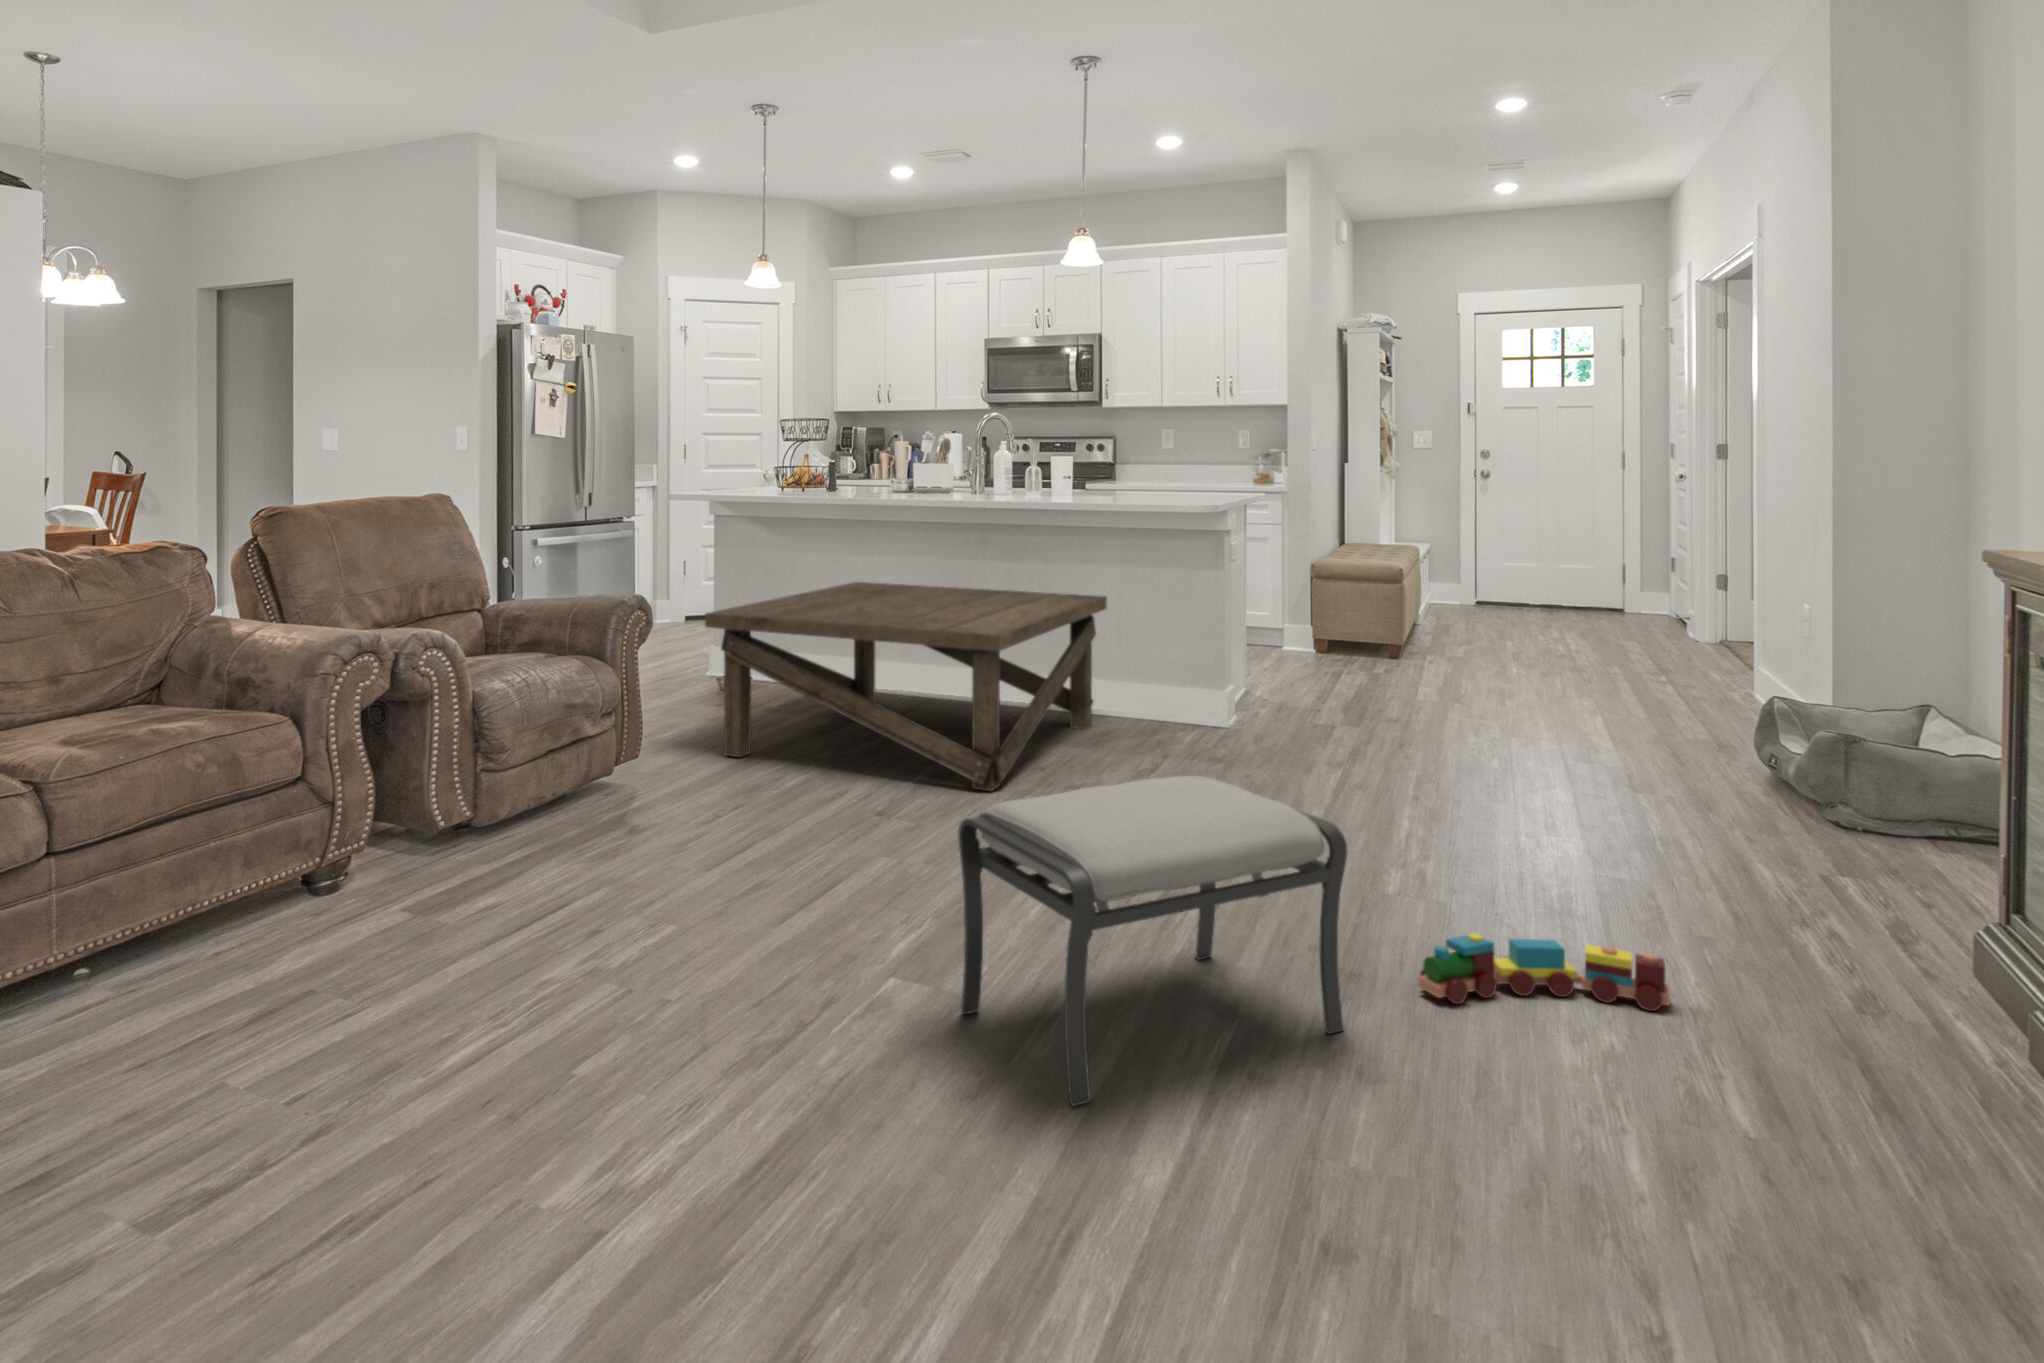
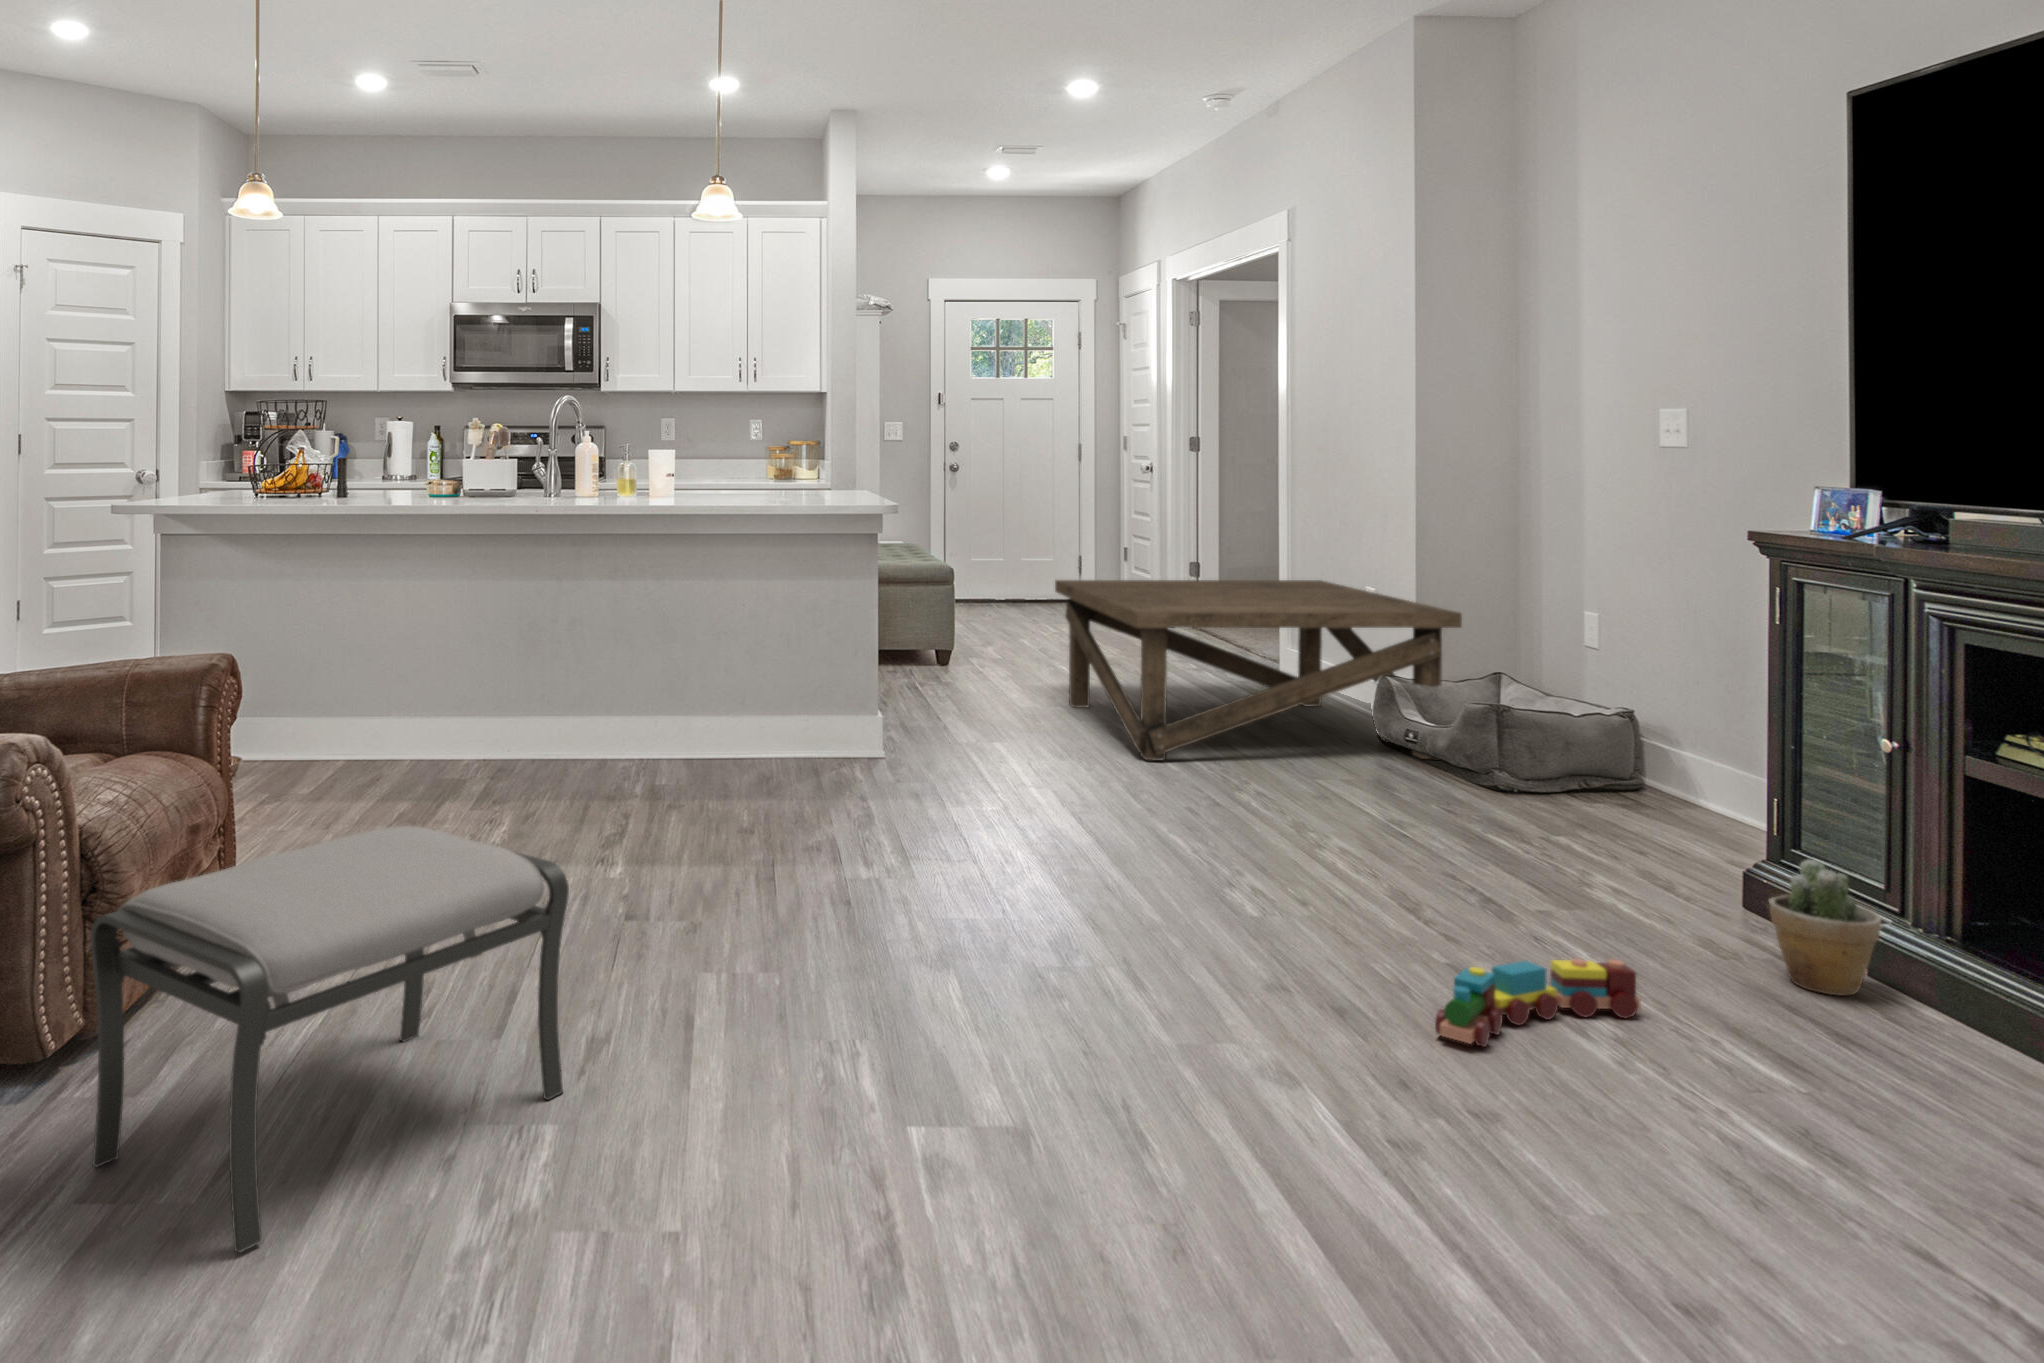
coffee table: present [705,582,1107,791] -> present [1055,580,1462,760]
ottoman: present [958,776,1347,1106] -> present [91,826,569,1253]
potted plant: none [1886,891,2015,1040] -> present [1769,860,1881,996]

